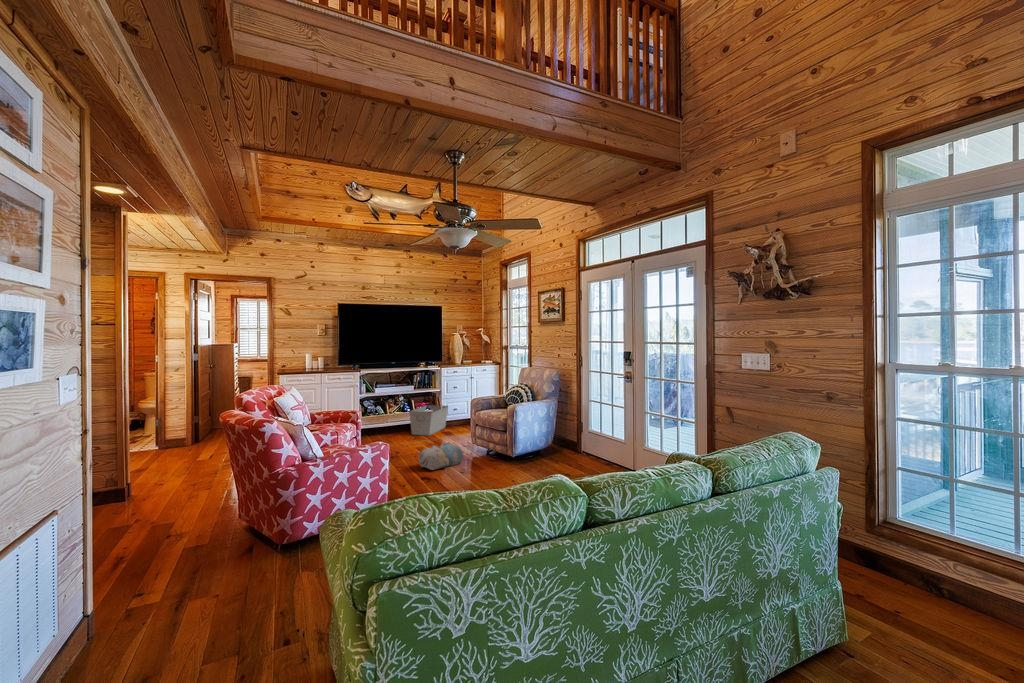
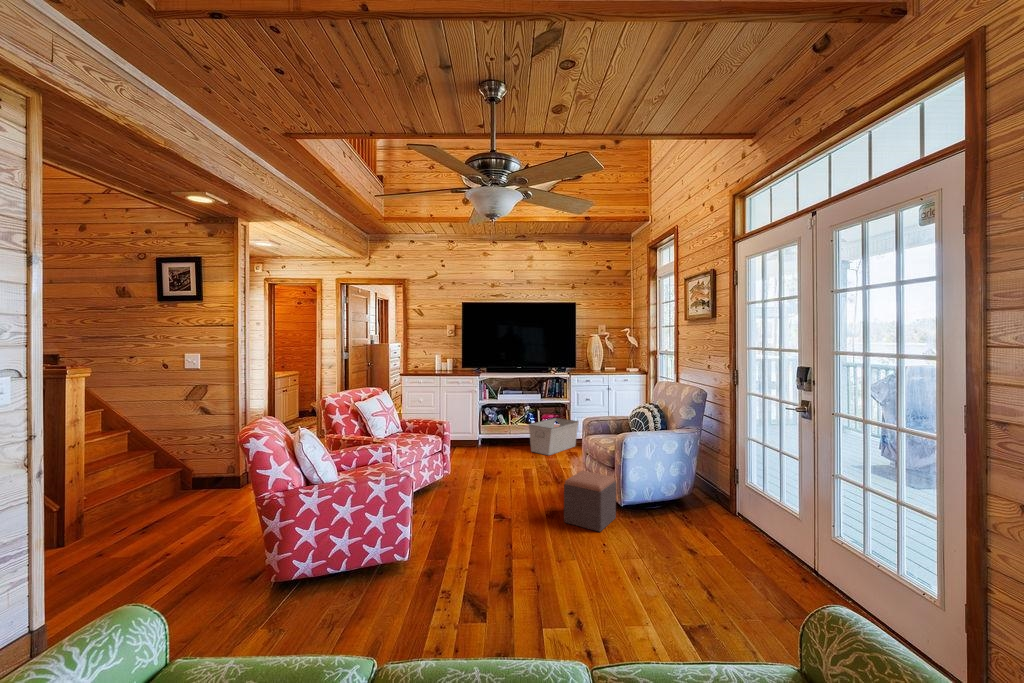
footstool: none [477,435,511,475] -> present [564,471,616,532]
plush toy: present [418,443,463,470] -> none [501,472,559,506]

